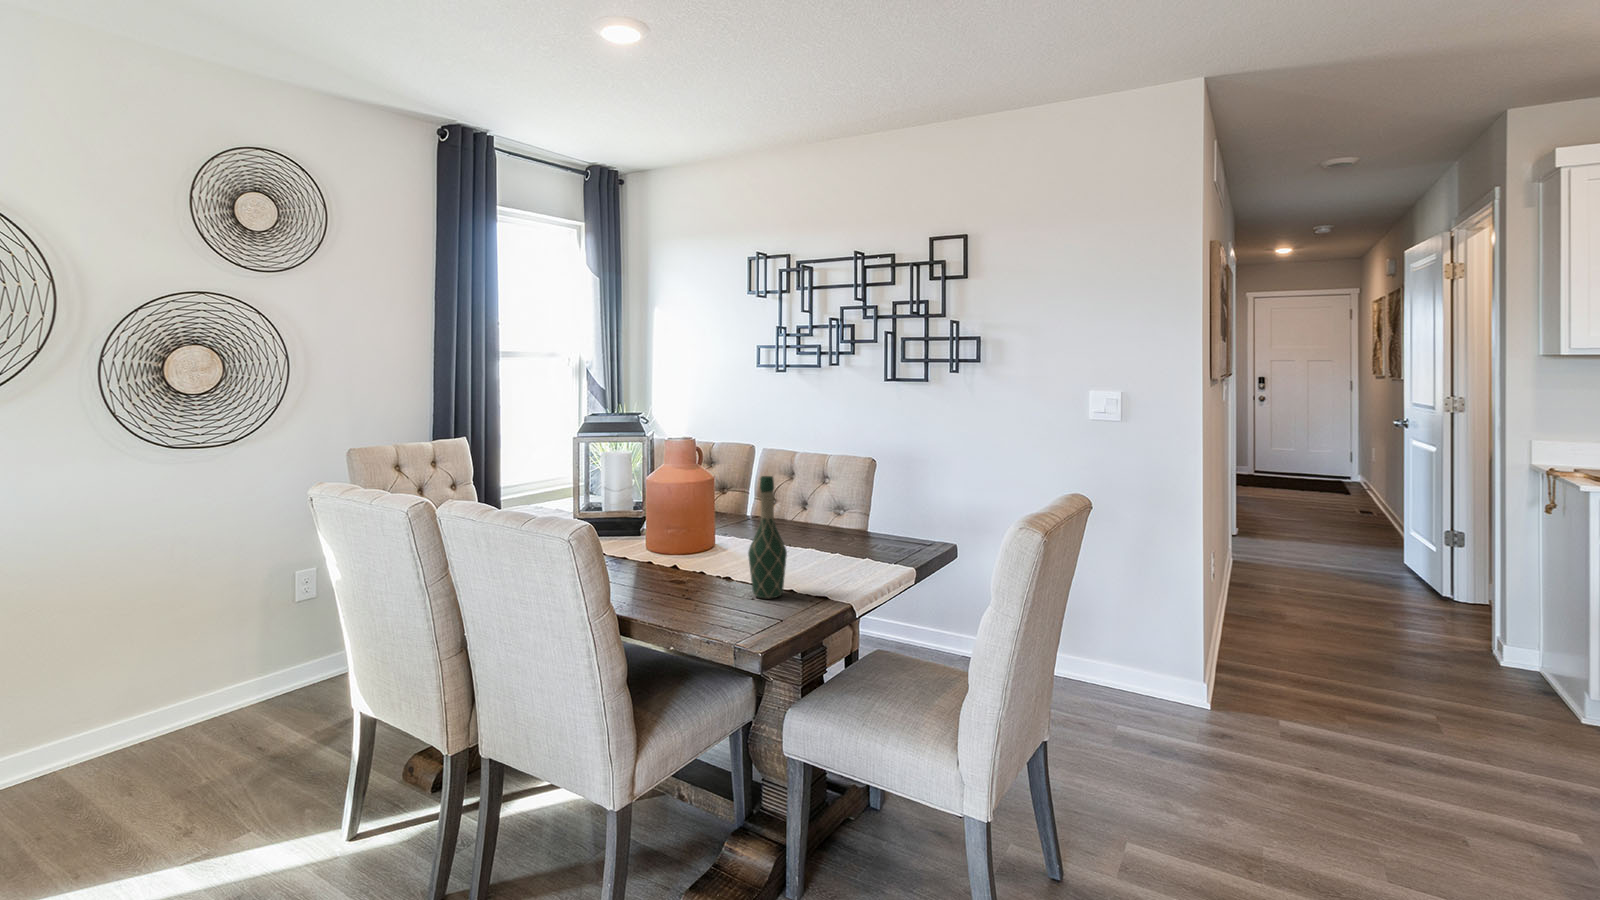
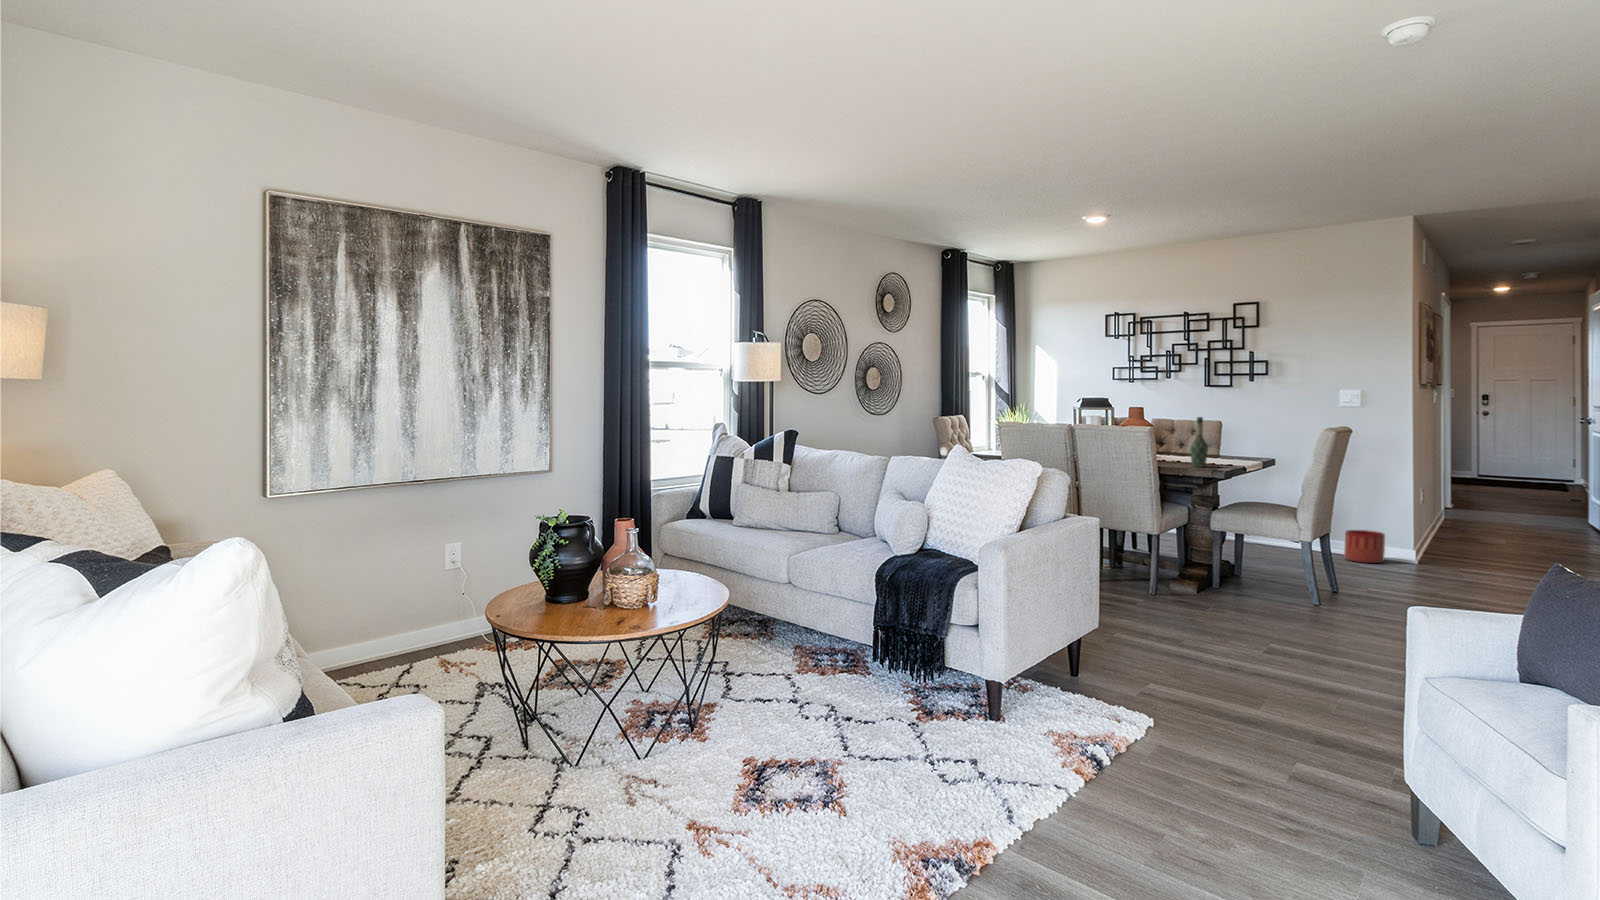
planter: none [1096,638,1161,707] -> present [1344,530,1385,563]

